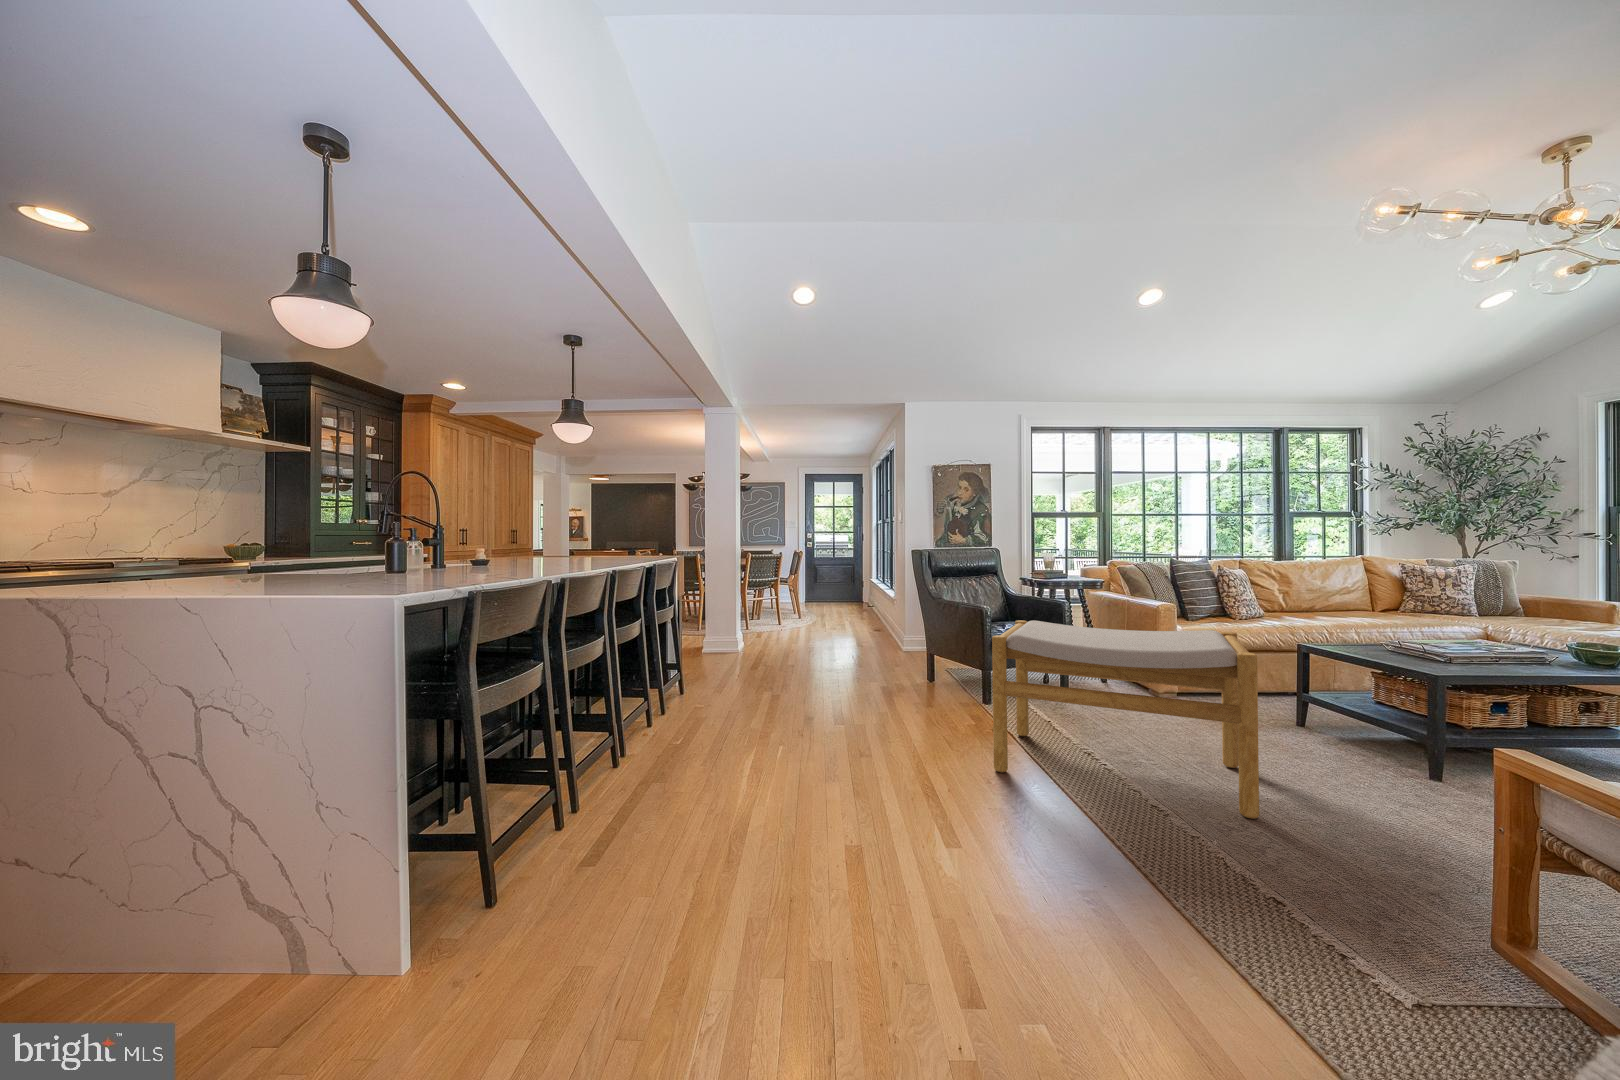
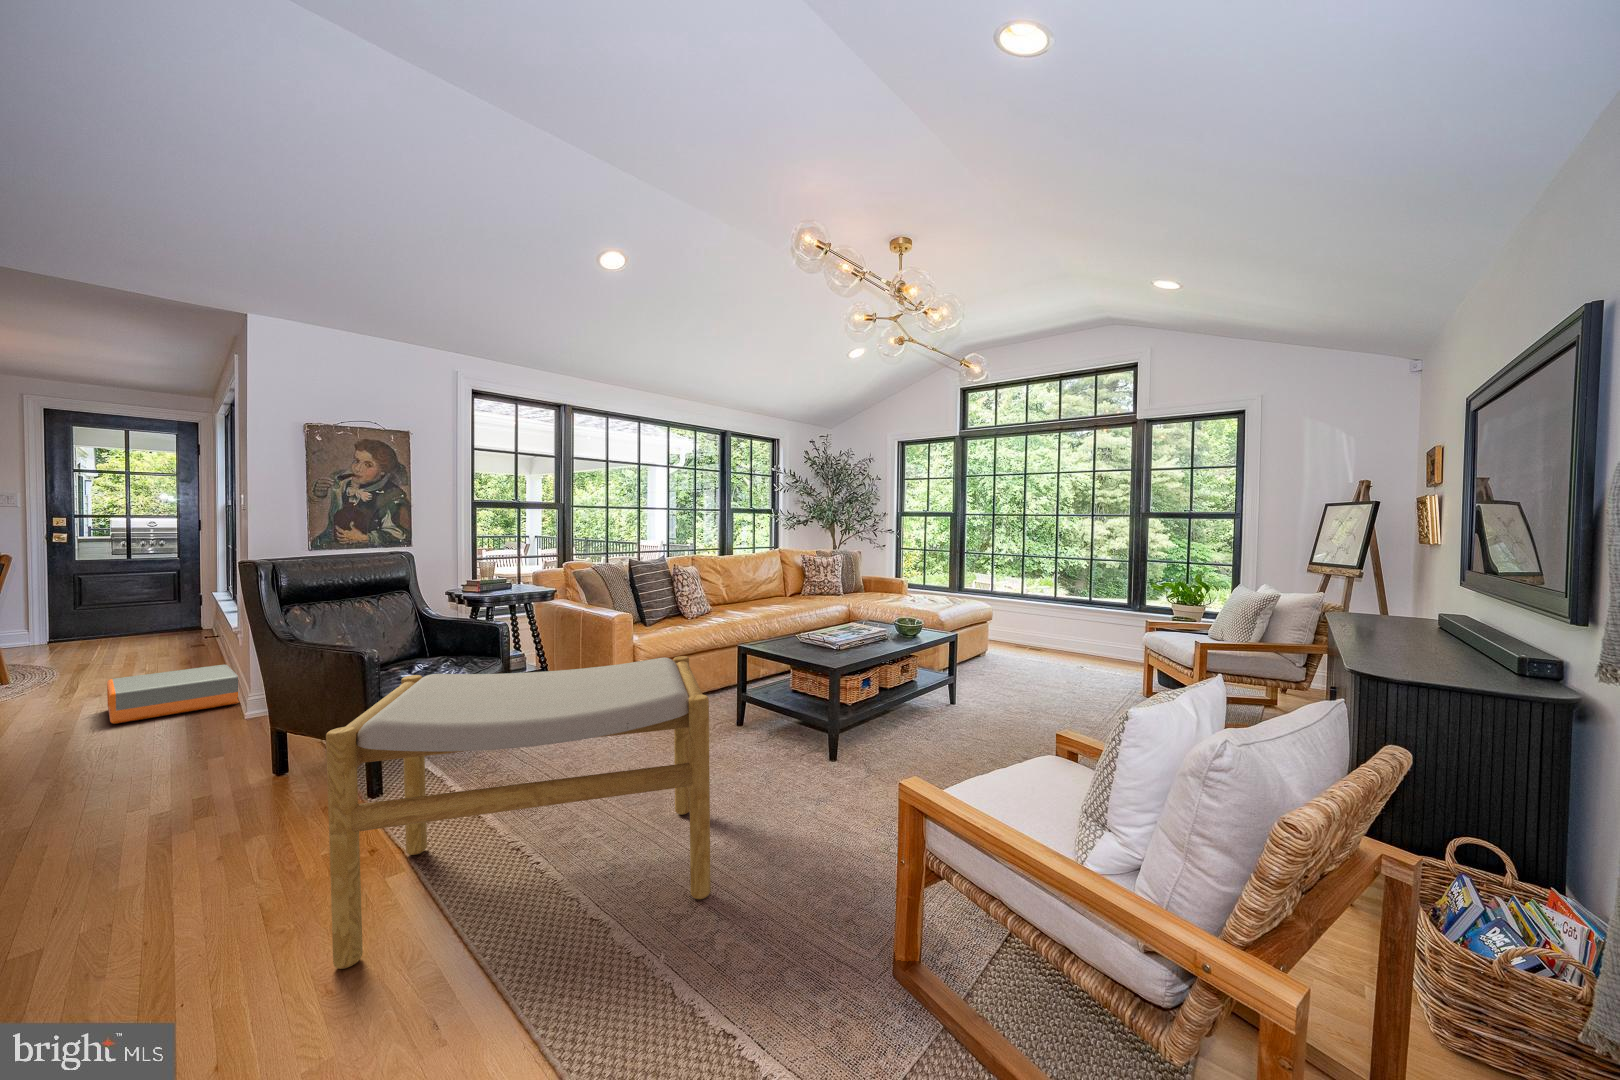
storage box: none [840,619,897,643] -> present [107,665,239,724]

